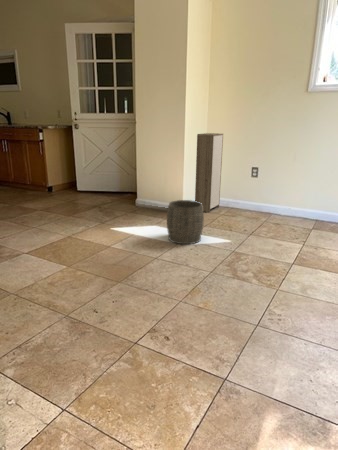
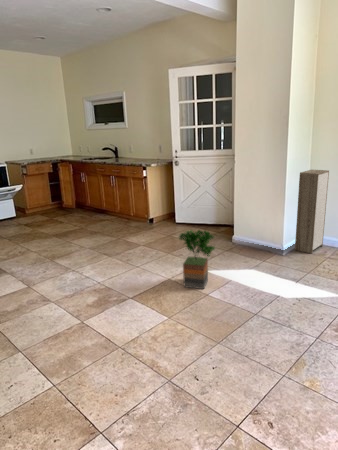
potted tree: none [77,182,117,243] -> present [179,230,215,289]
woven basket: present [167,200,204,244] -> none [267,248,308,297]

